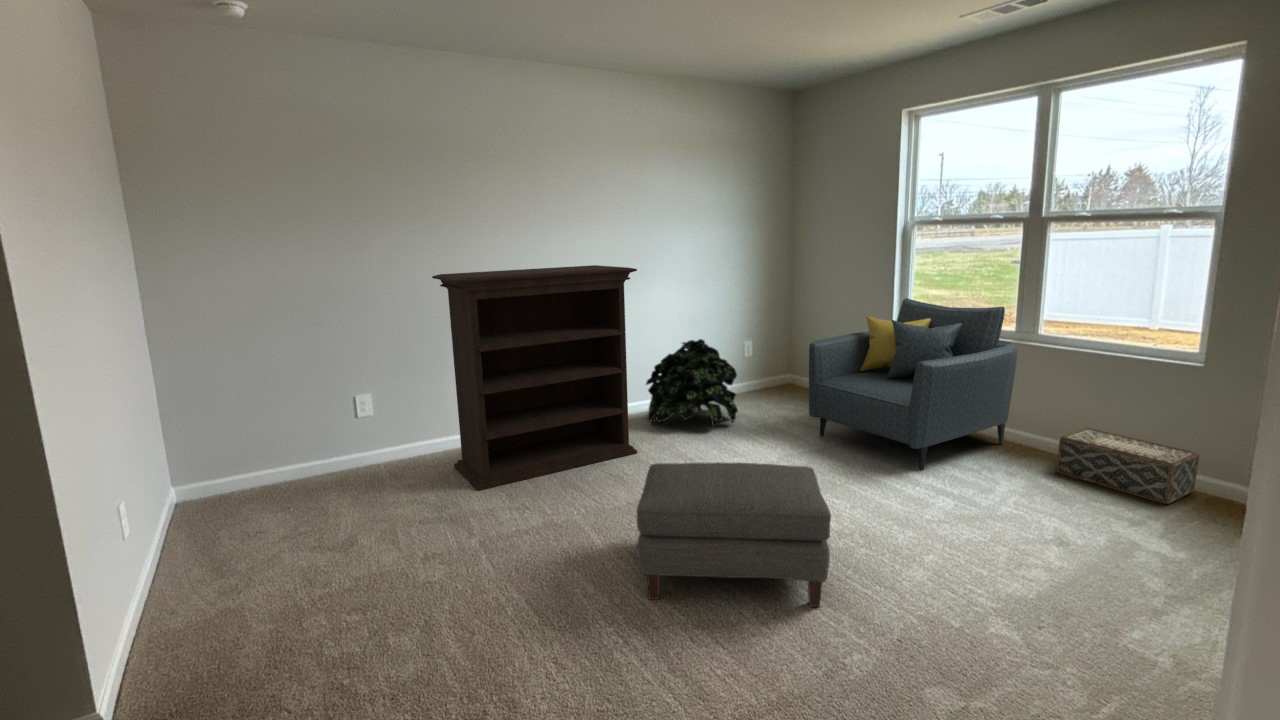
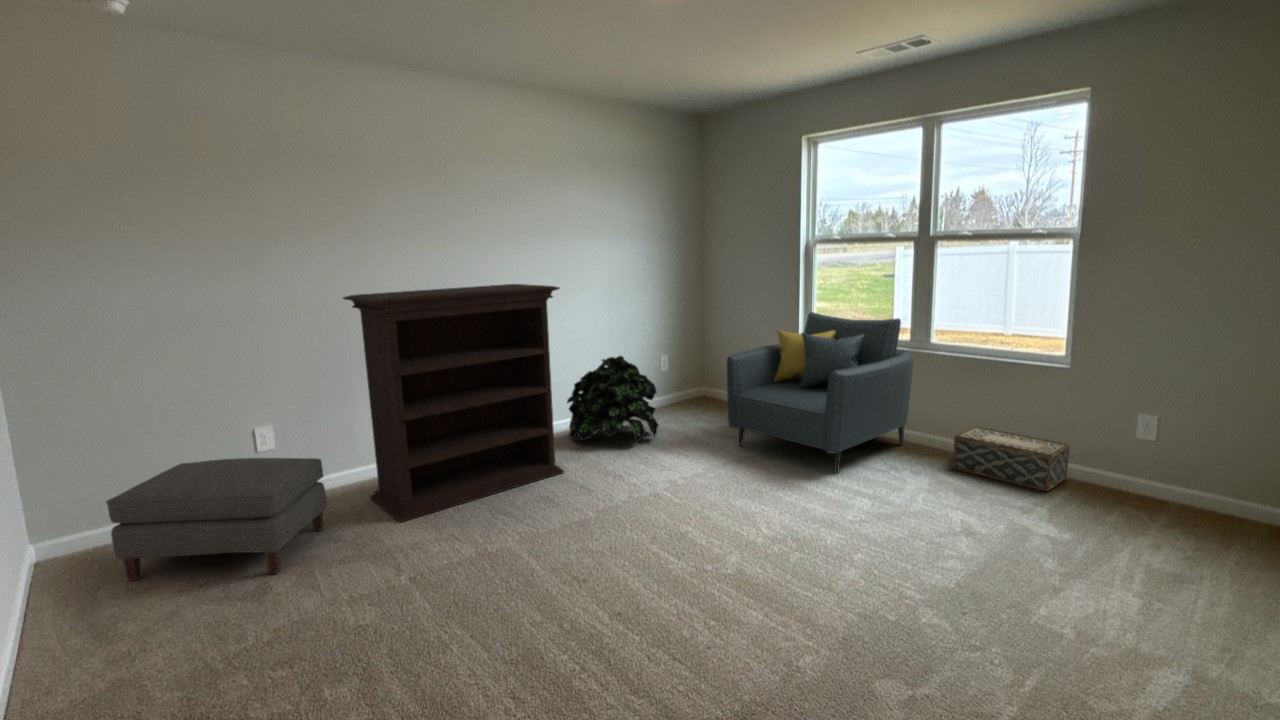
ottoman: present [637,462,831,607] -> present [106,458,327,581]

